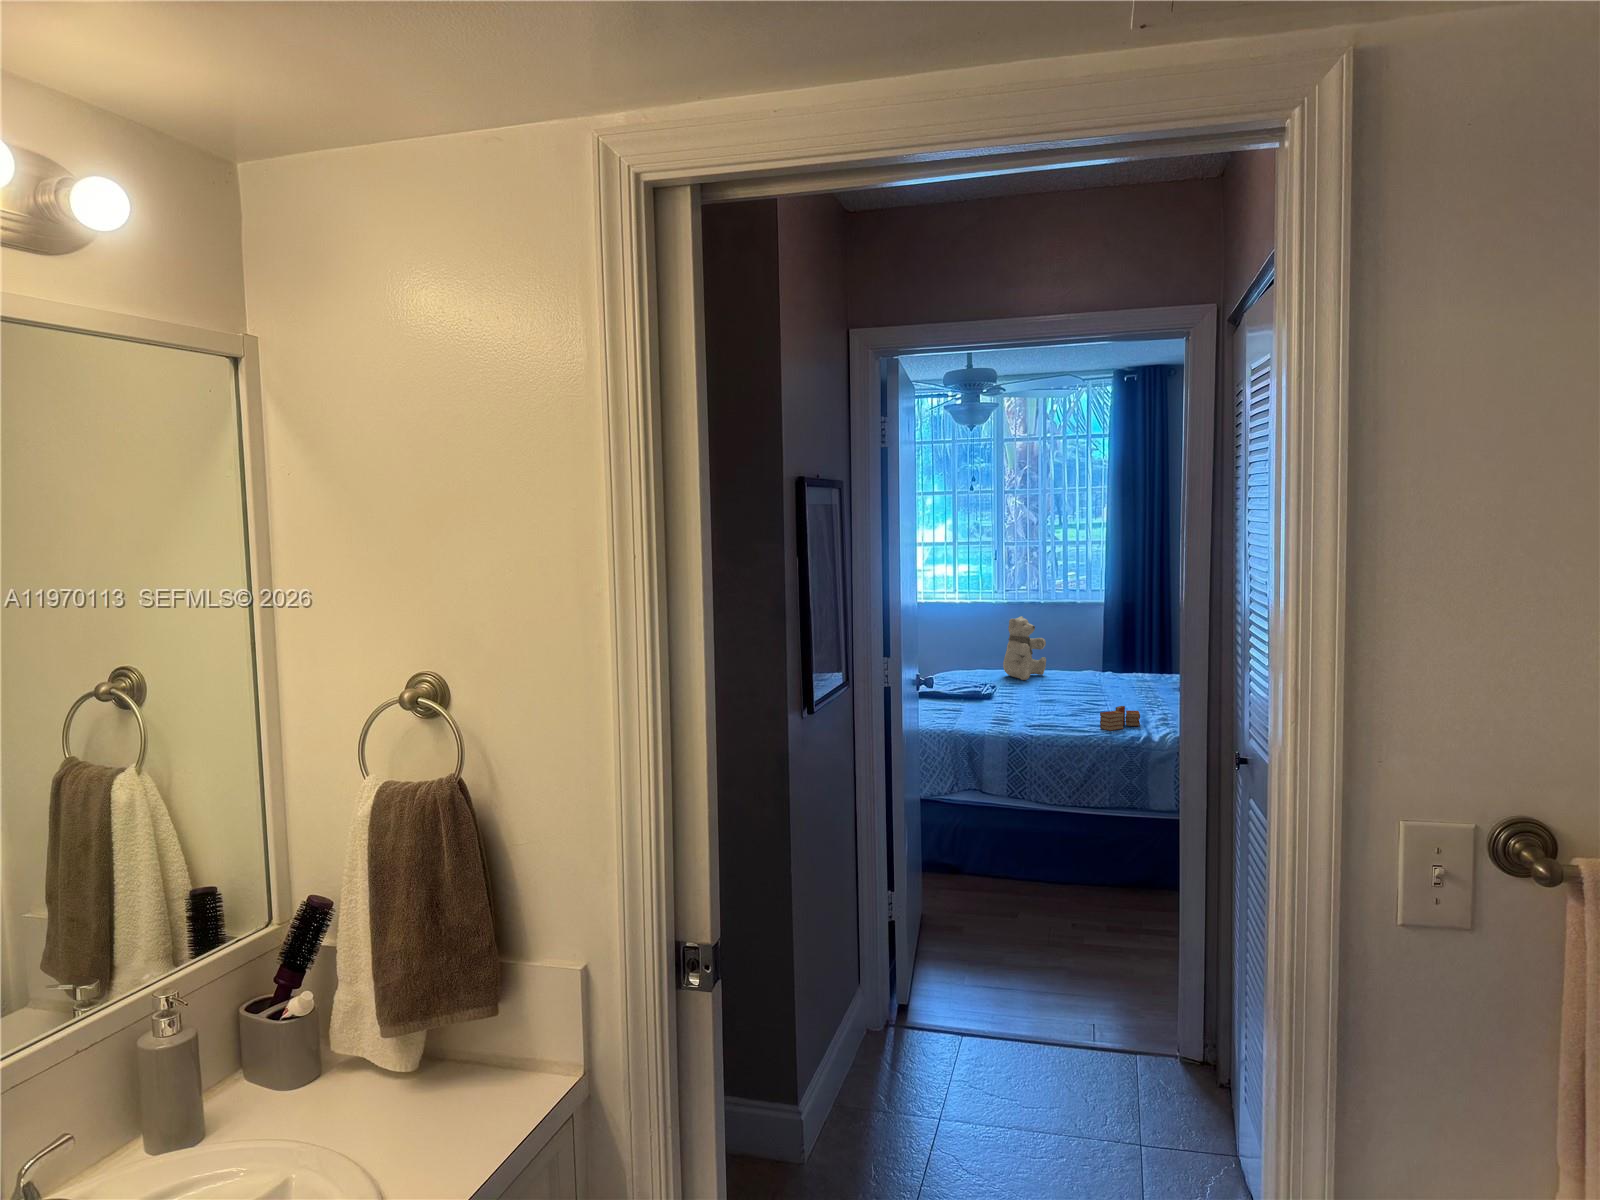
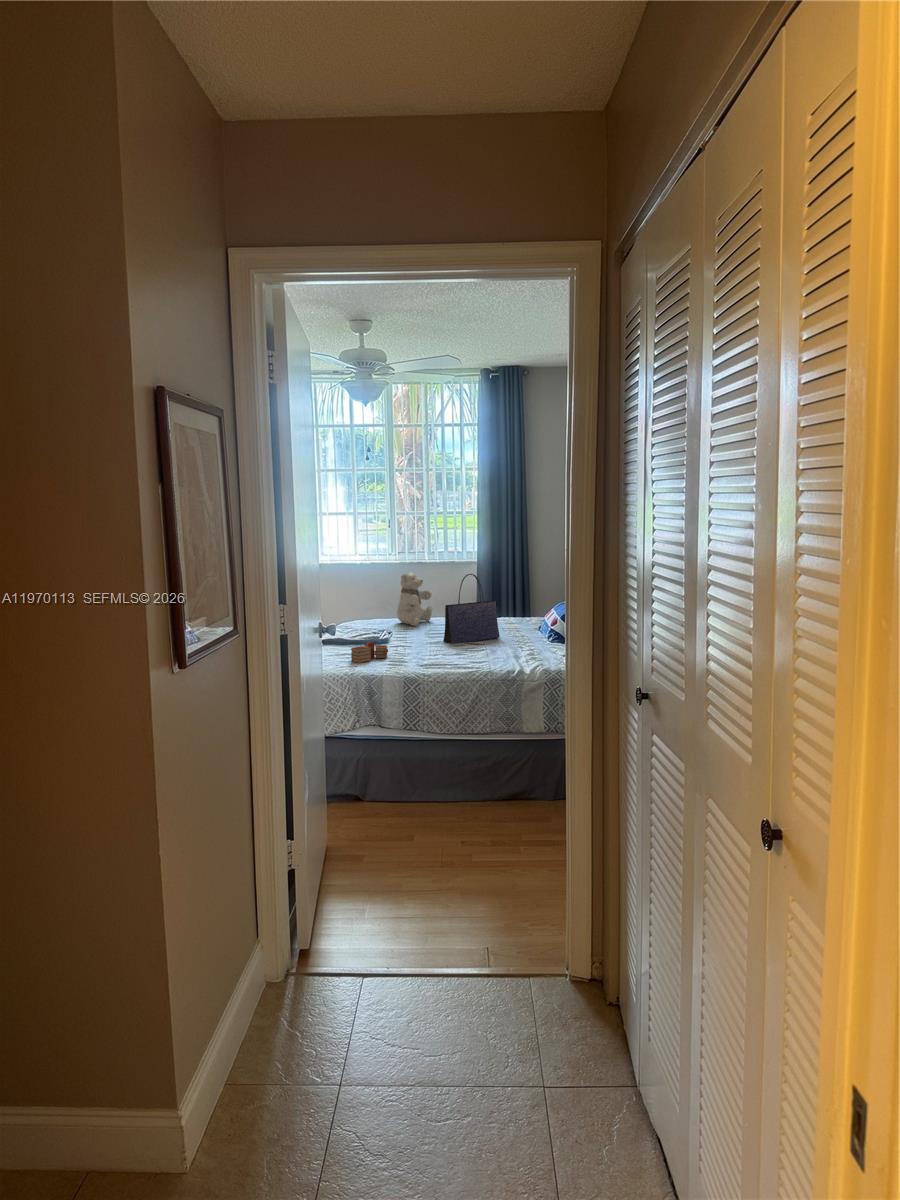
tote bag: none [1058,621,1128,703] -> present [444,574,500,644]
book: present [1100,706,1140,731] -> present [351,642,388,663]

